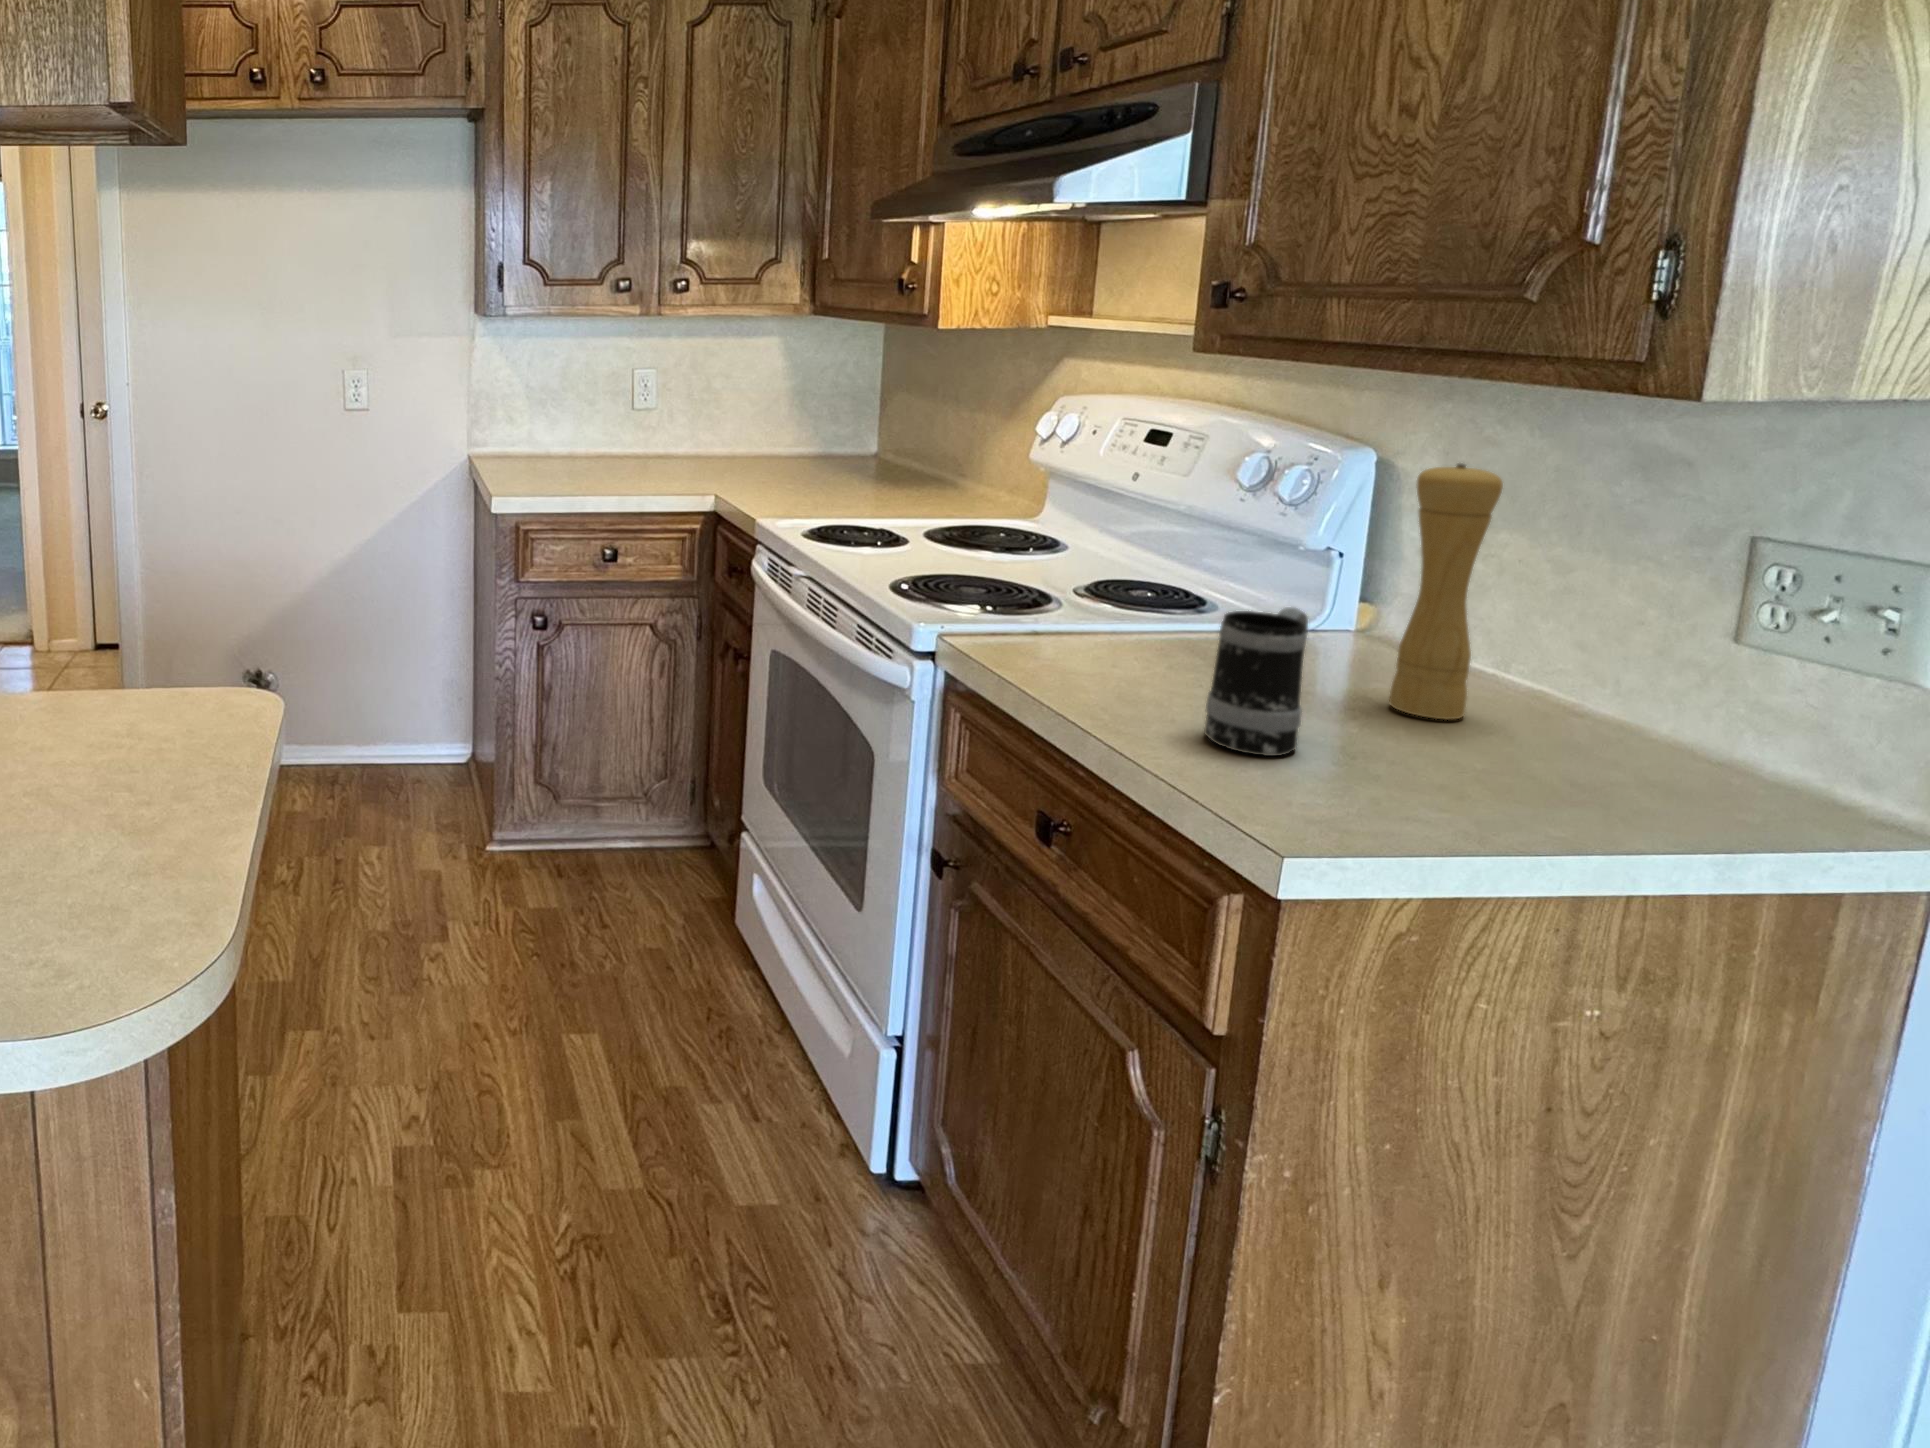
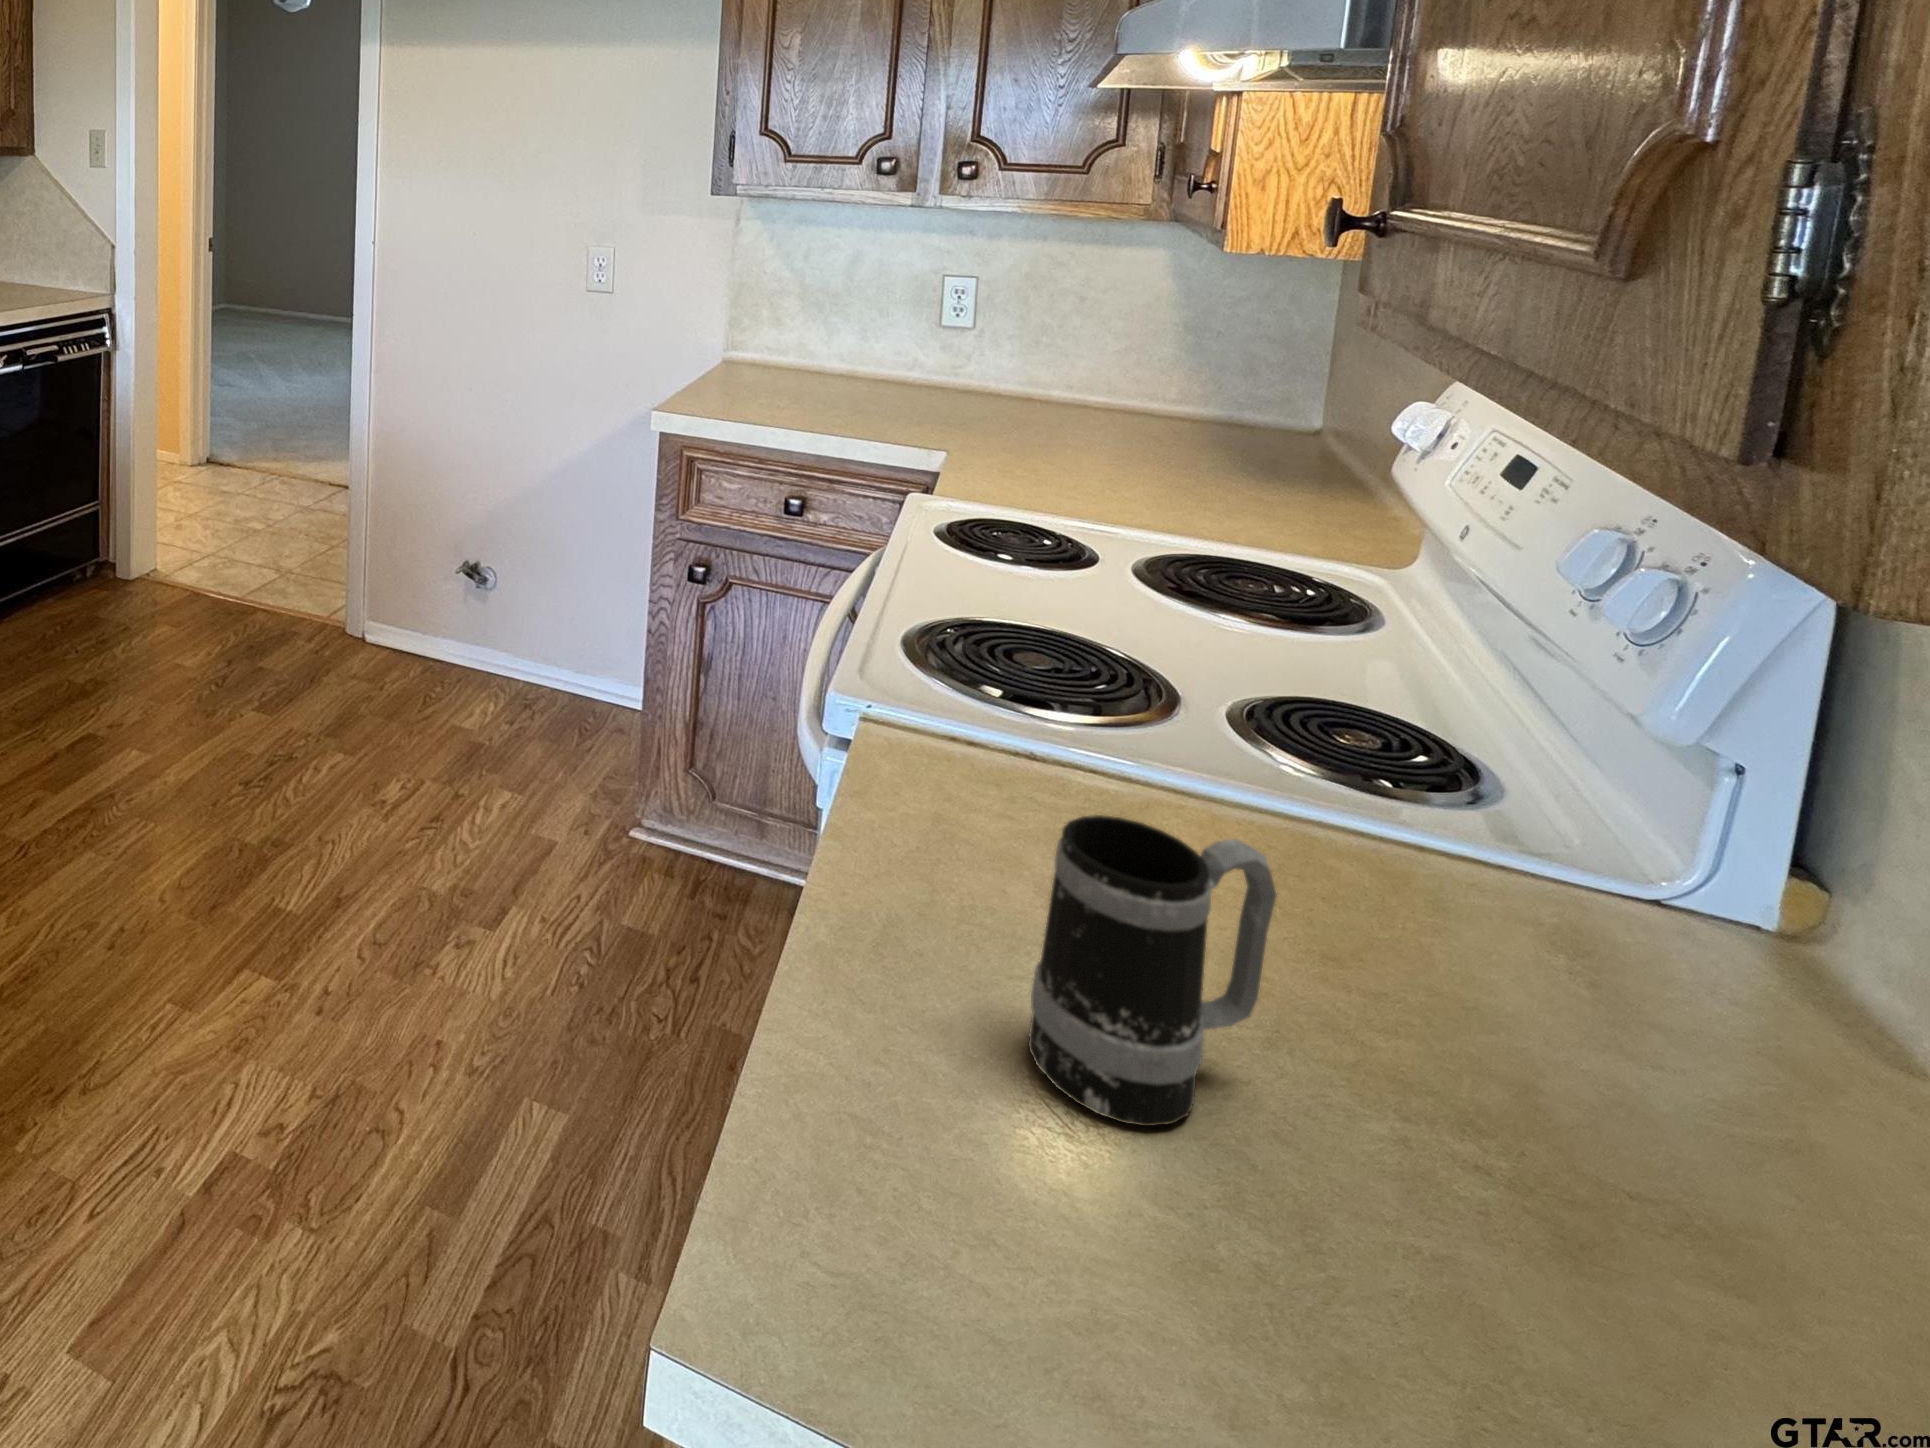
pepper mill: present [1389,463,1503,720] -> none [1570,636,1856,1211]

